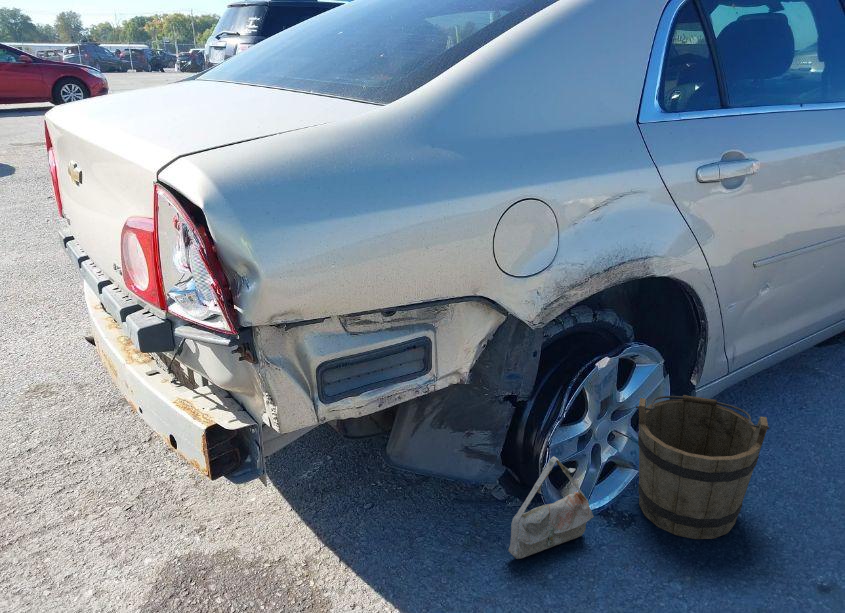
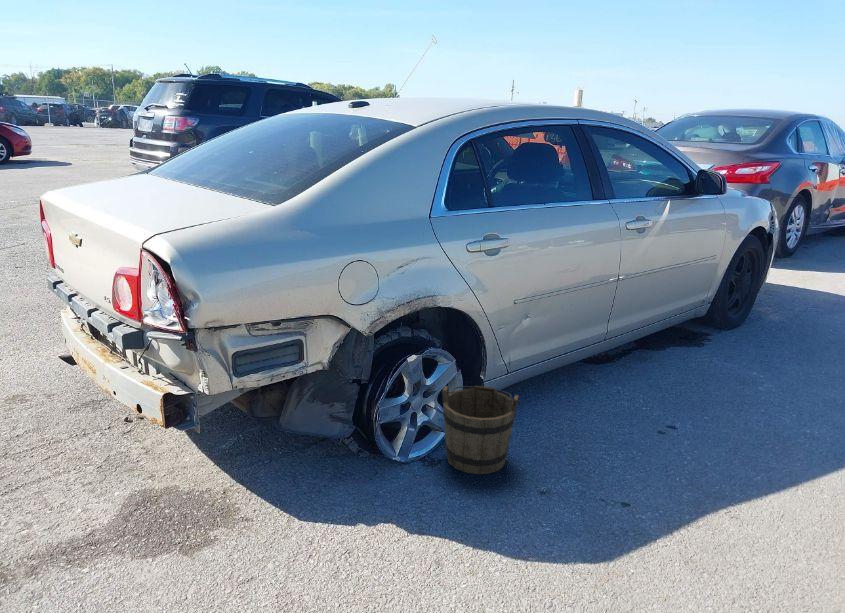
bag: present [508,456,594,559] -> none [356,419,412,486]

